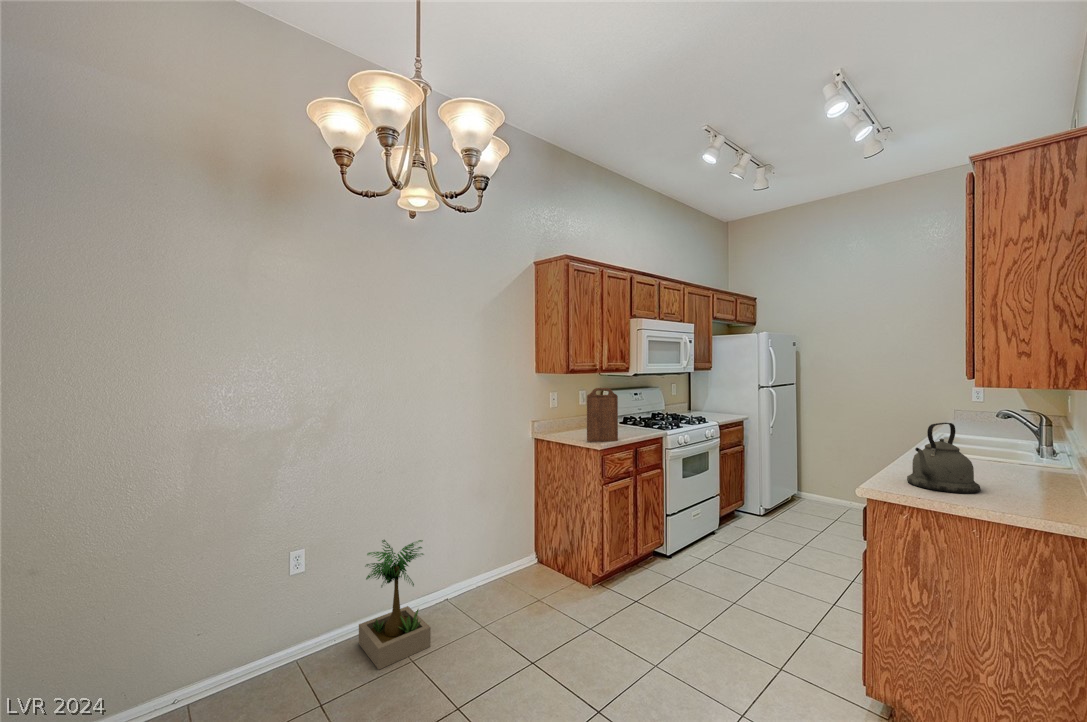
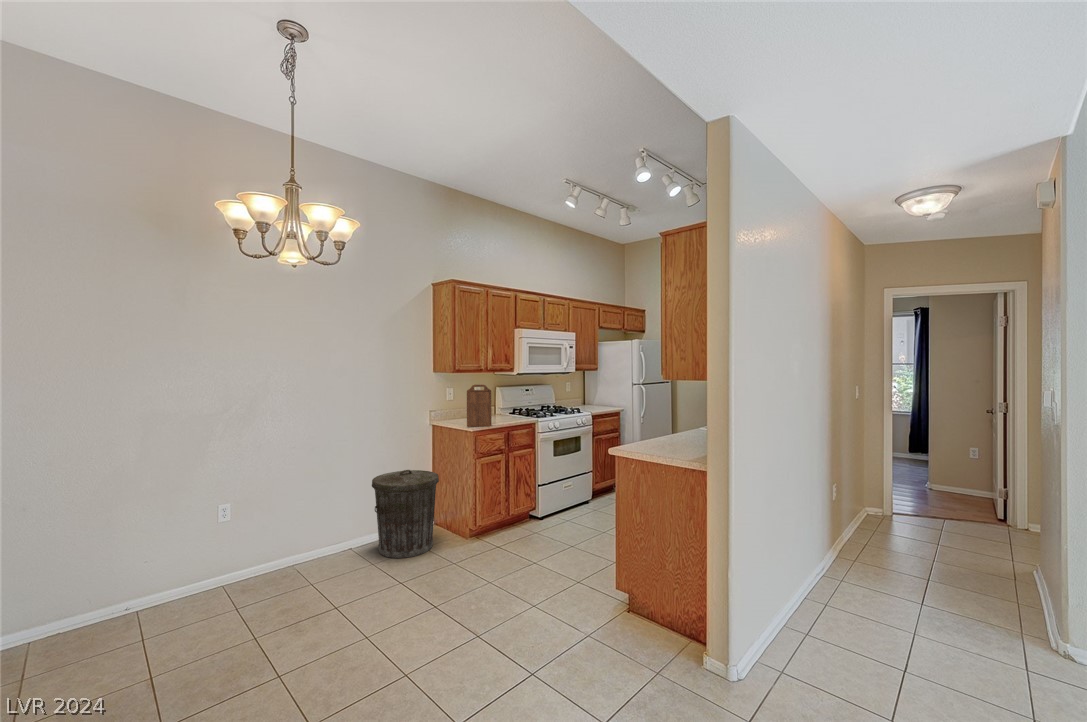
kettle: present [907,423,980,493] -> none [641,406,684,452]
trash can: none [475,496,558,616] -> present [372,470,439,558]
potted plant: present [359,540,431,670] -> none [272,498,334,590]

